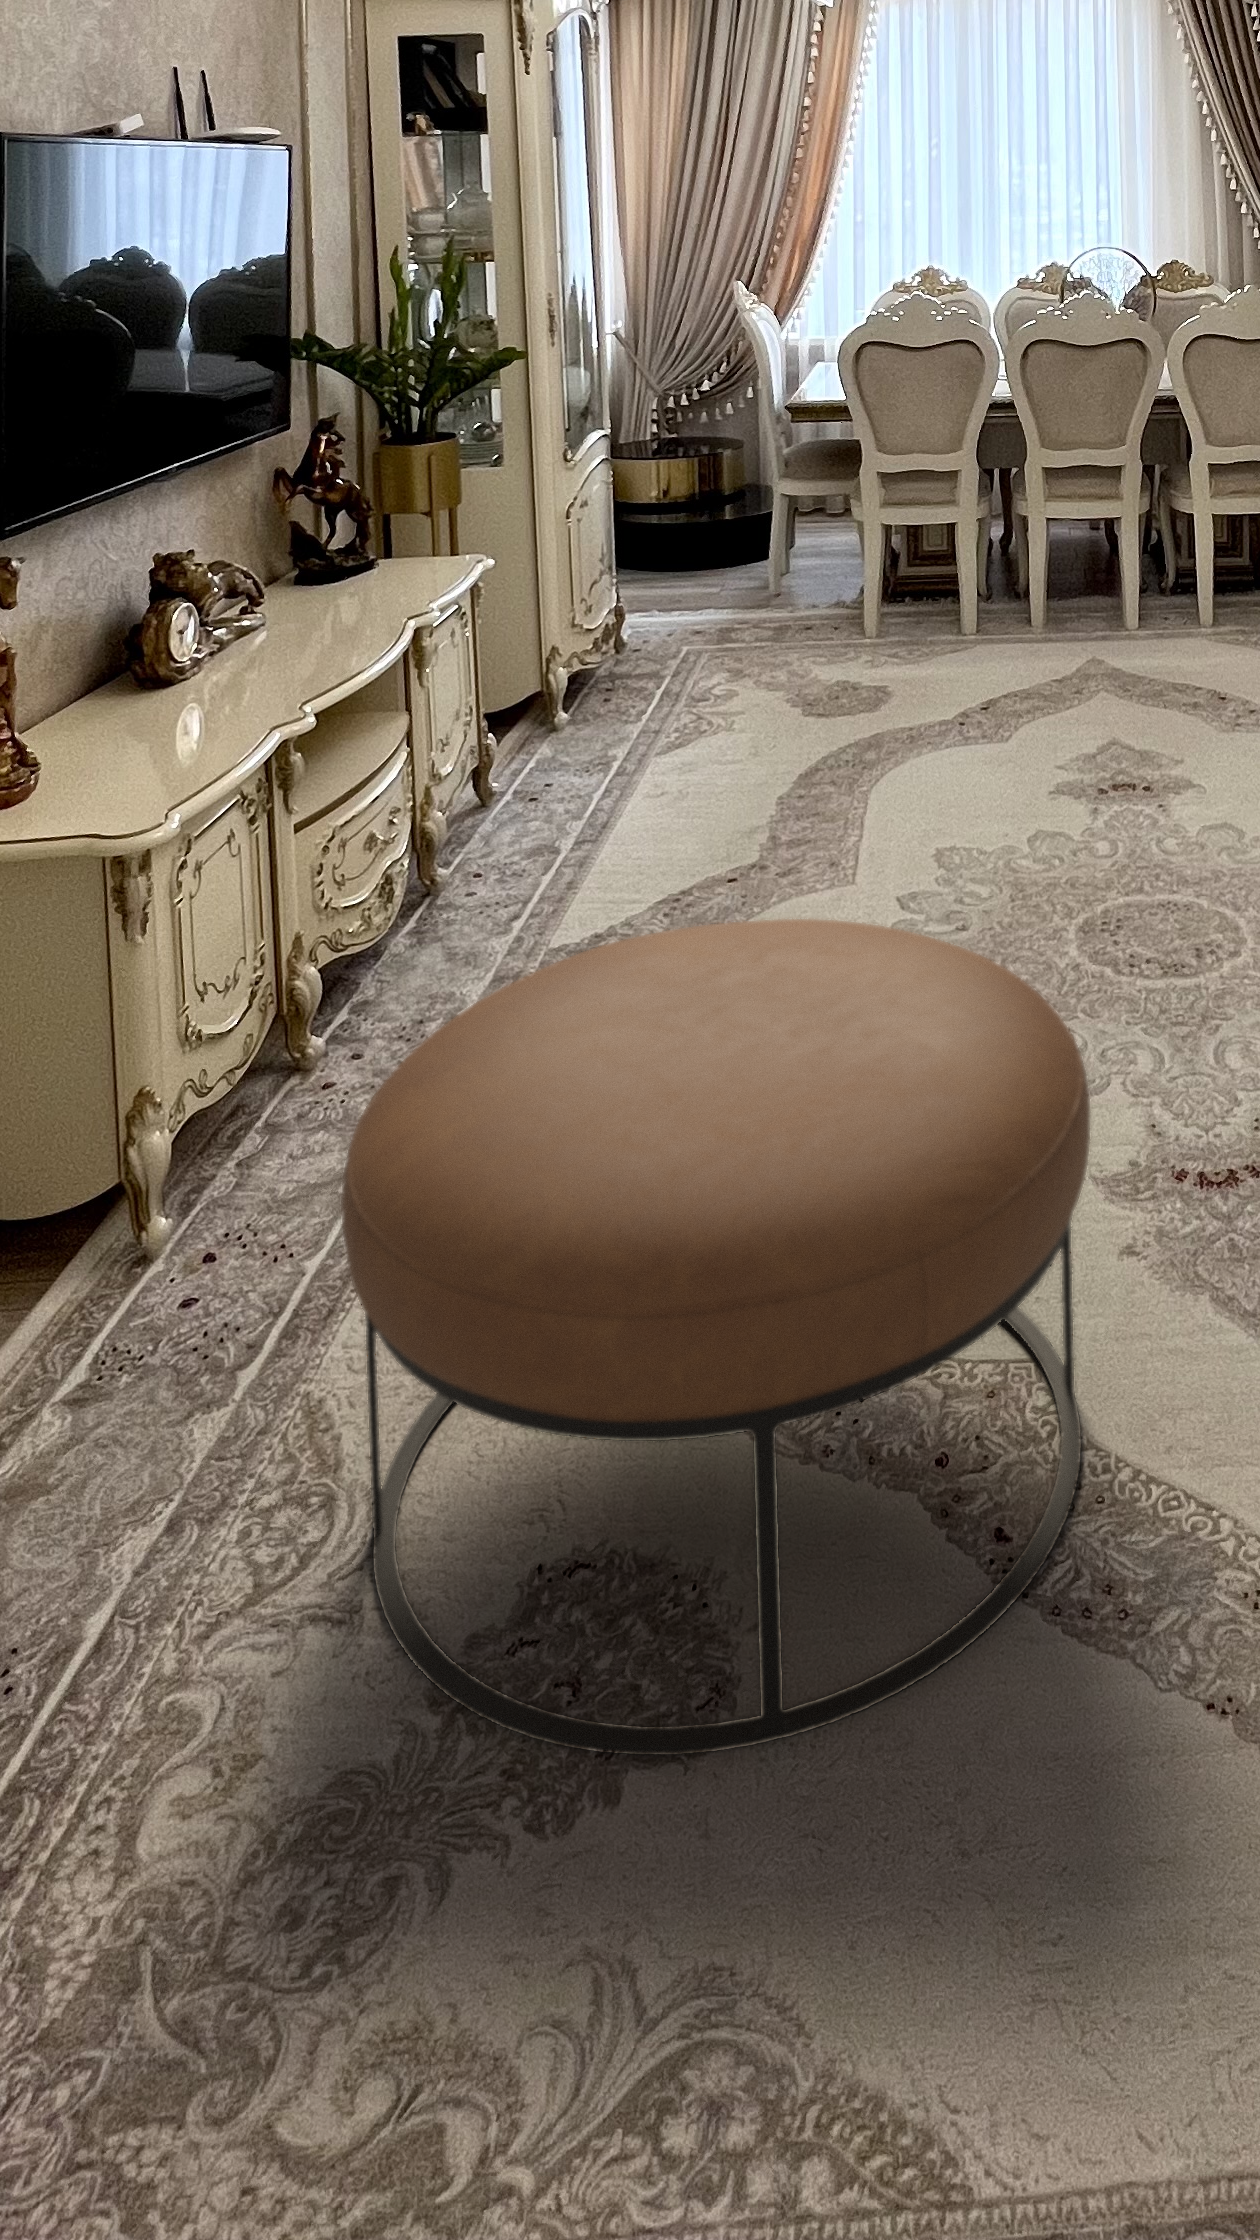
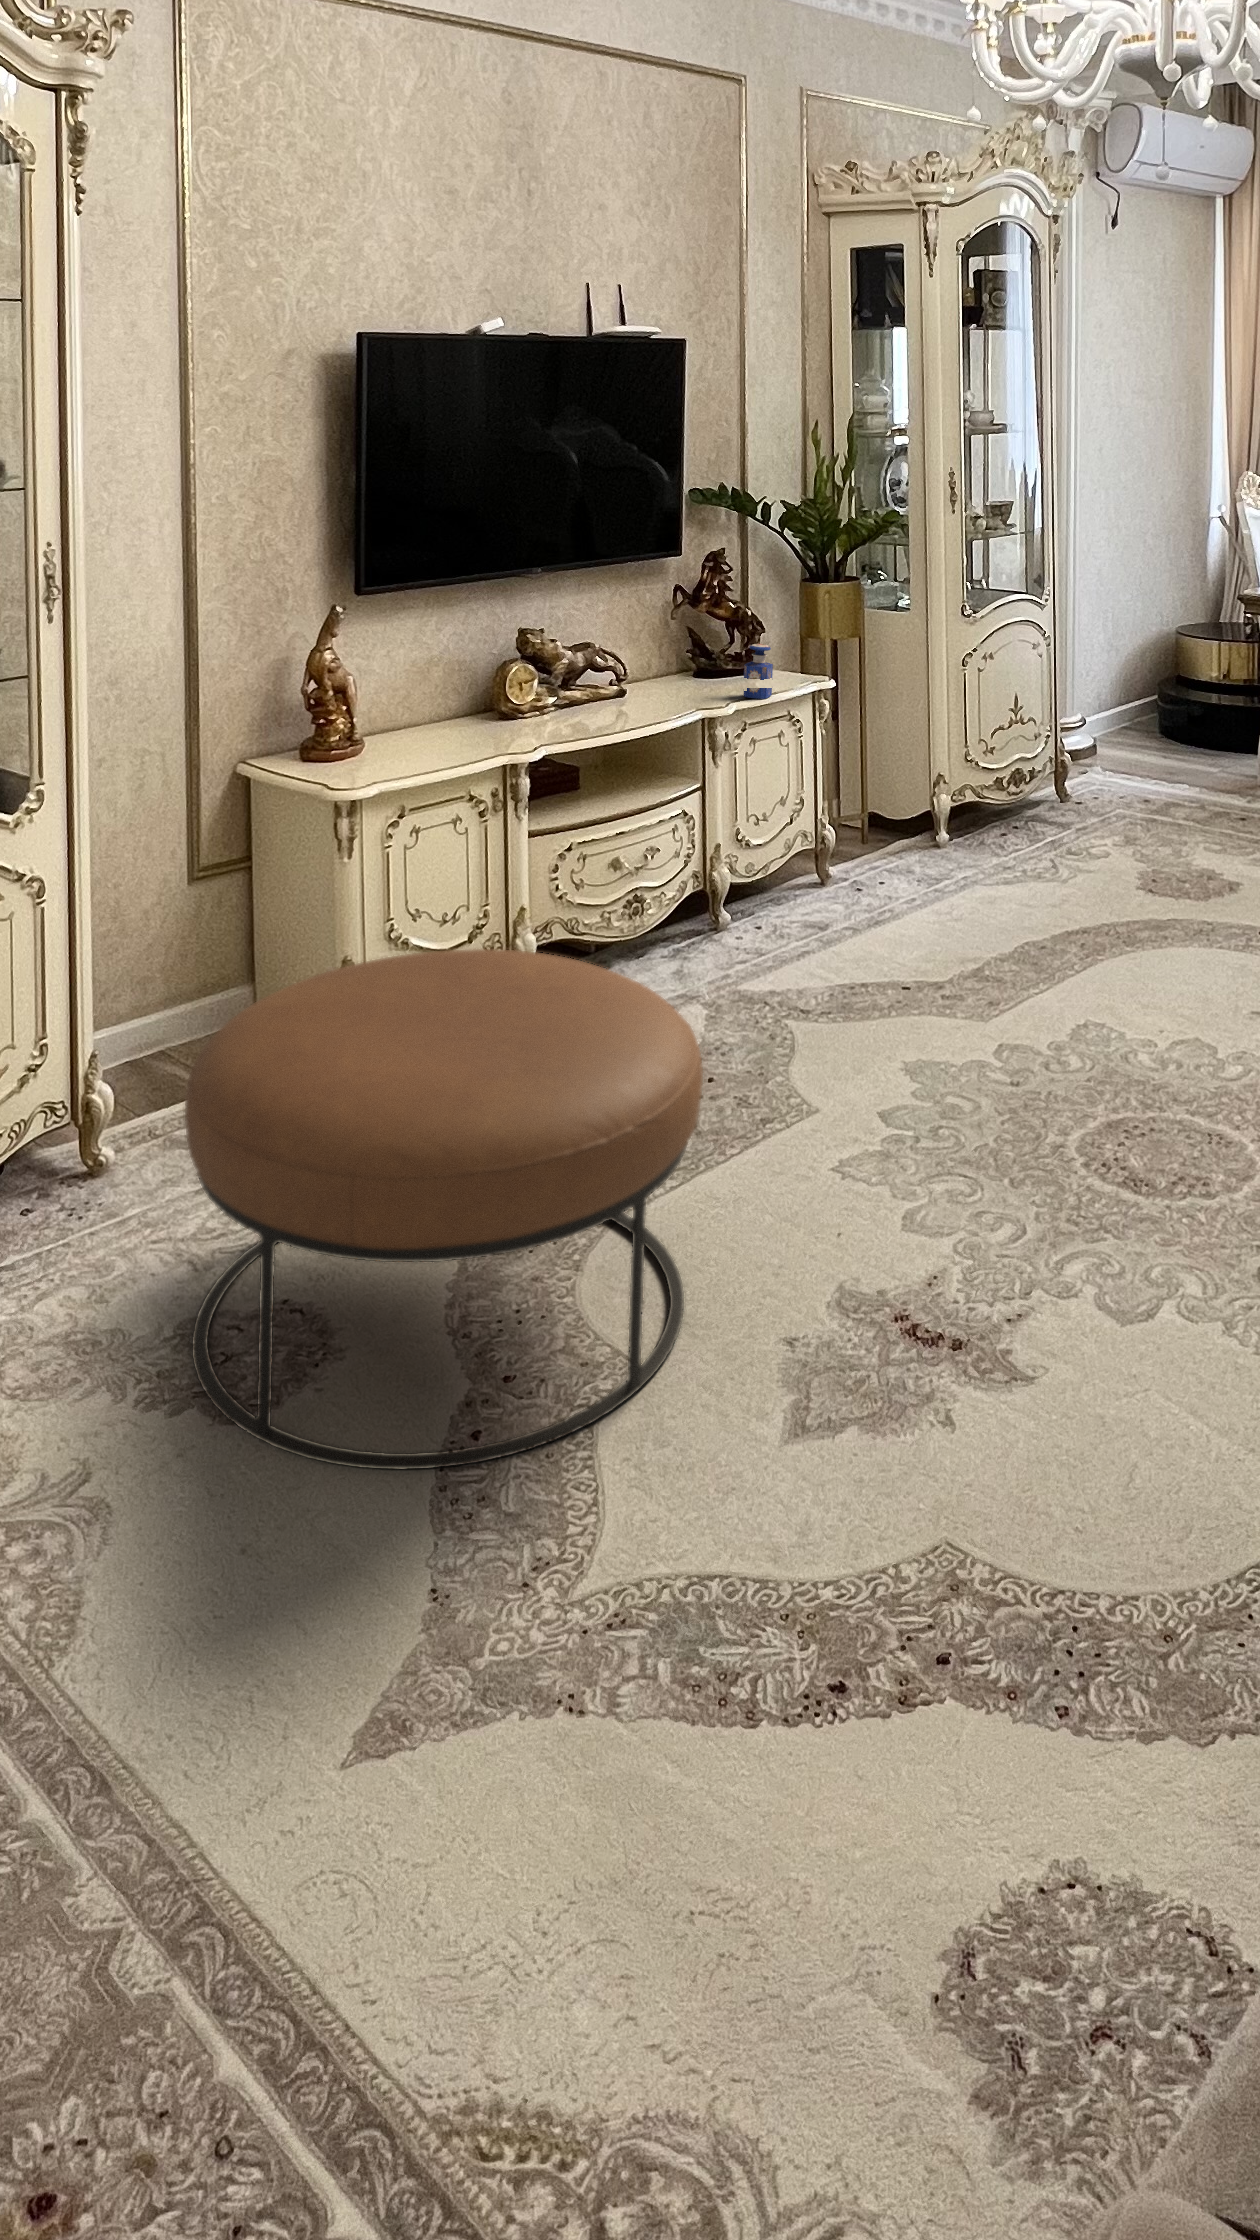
perfume bottle: none [314,515,352,591] -> present [744,644,773,699]

